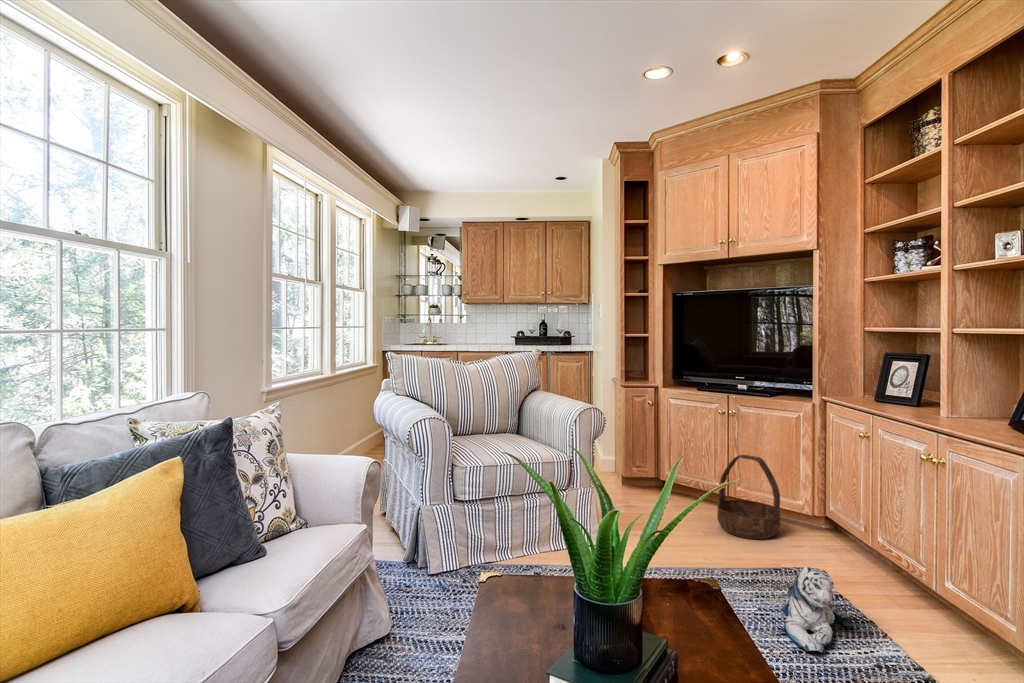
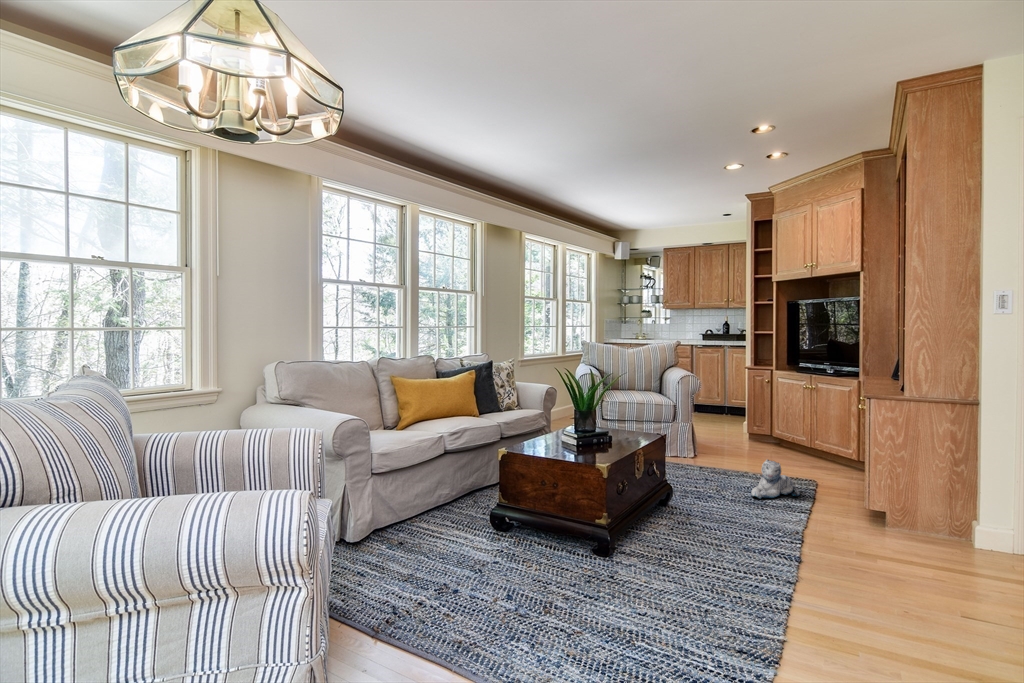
basket: present [717,455,780,539] -> none [785,414,830,470]

